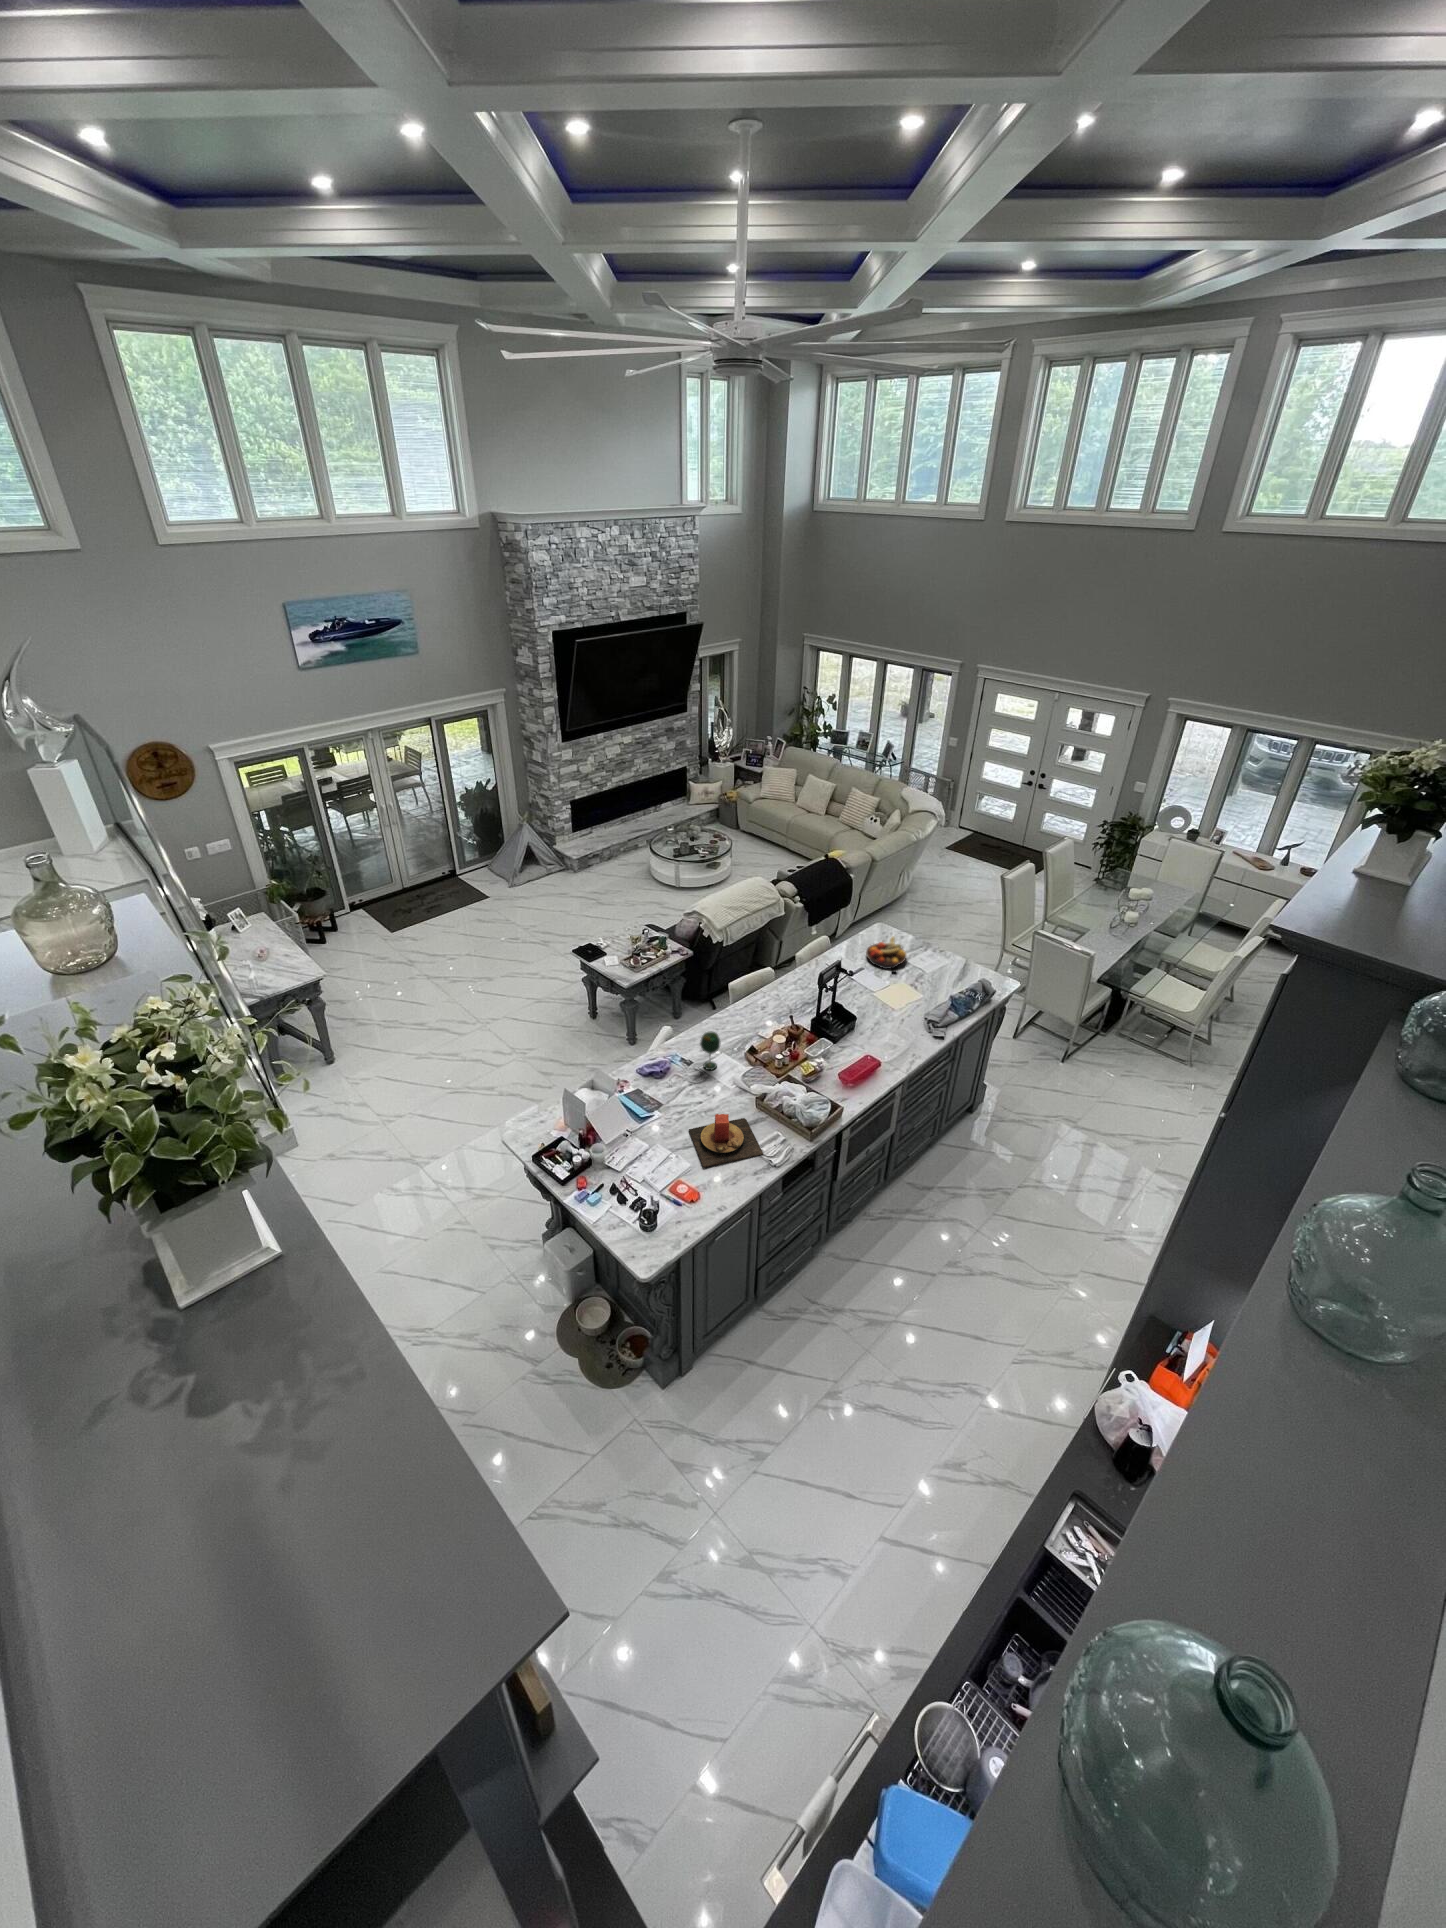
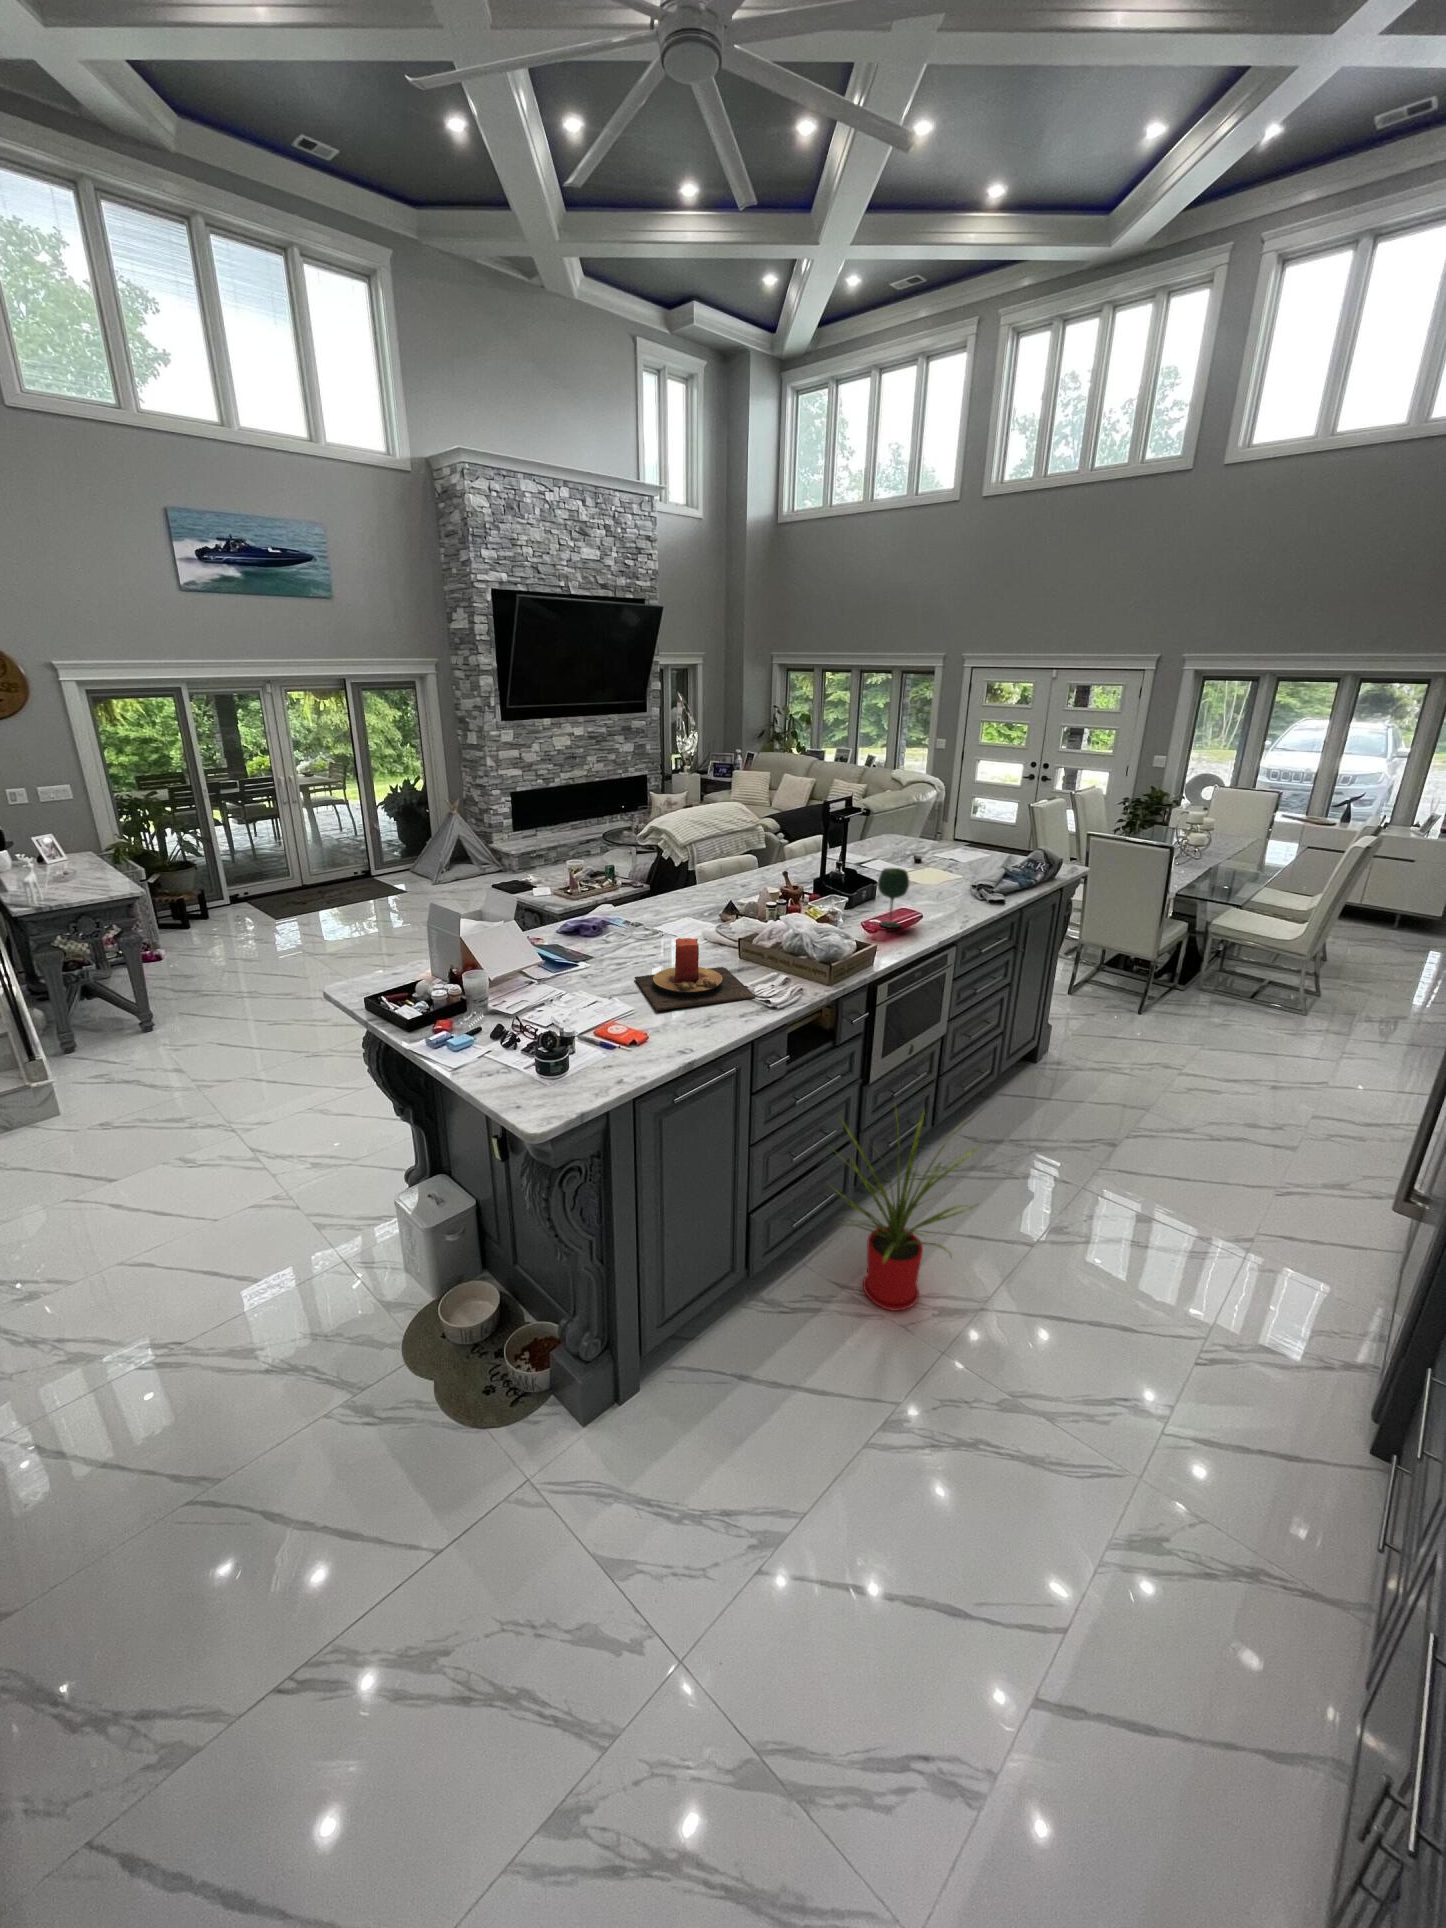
fruit bowl: present [866,937,906,969] -> none [878,829,932,860]
wine glass: present [700,1032,721,1070] -> present [878,868,909,928]
house plant: none [804,1203,900,1320] -> present [831,1110,981,1311]

